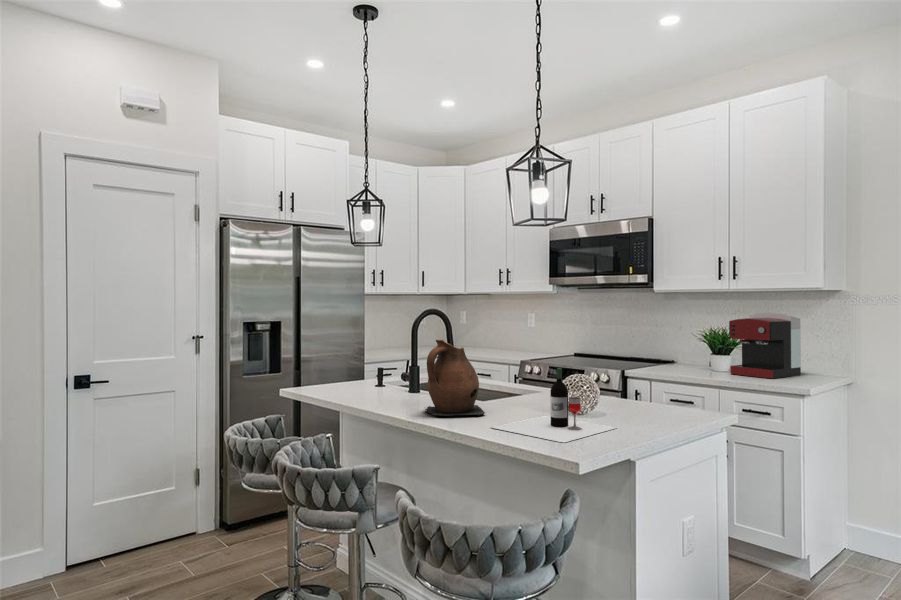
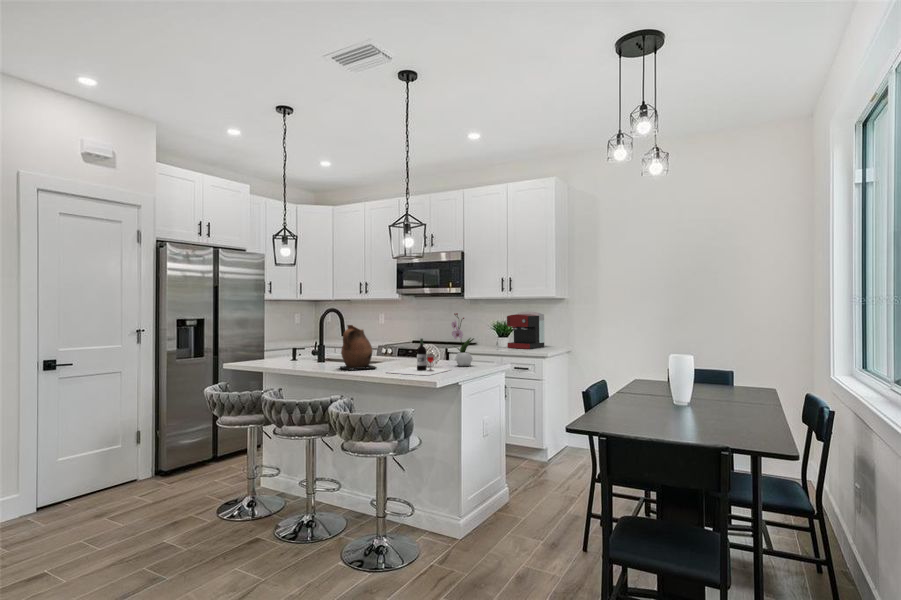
flower arrangement: none [619,321,664,419] -> present [451,313,474,366]

